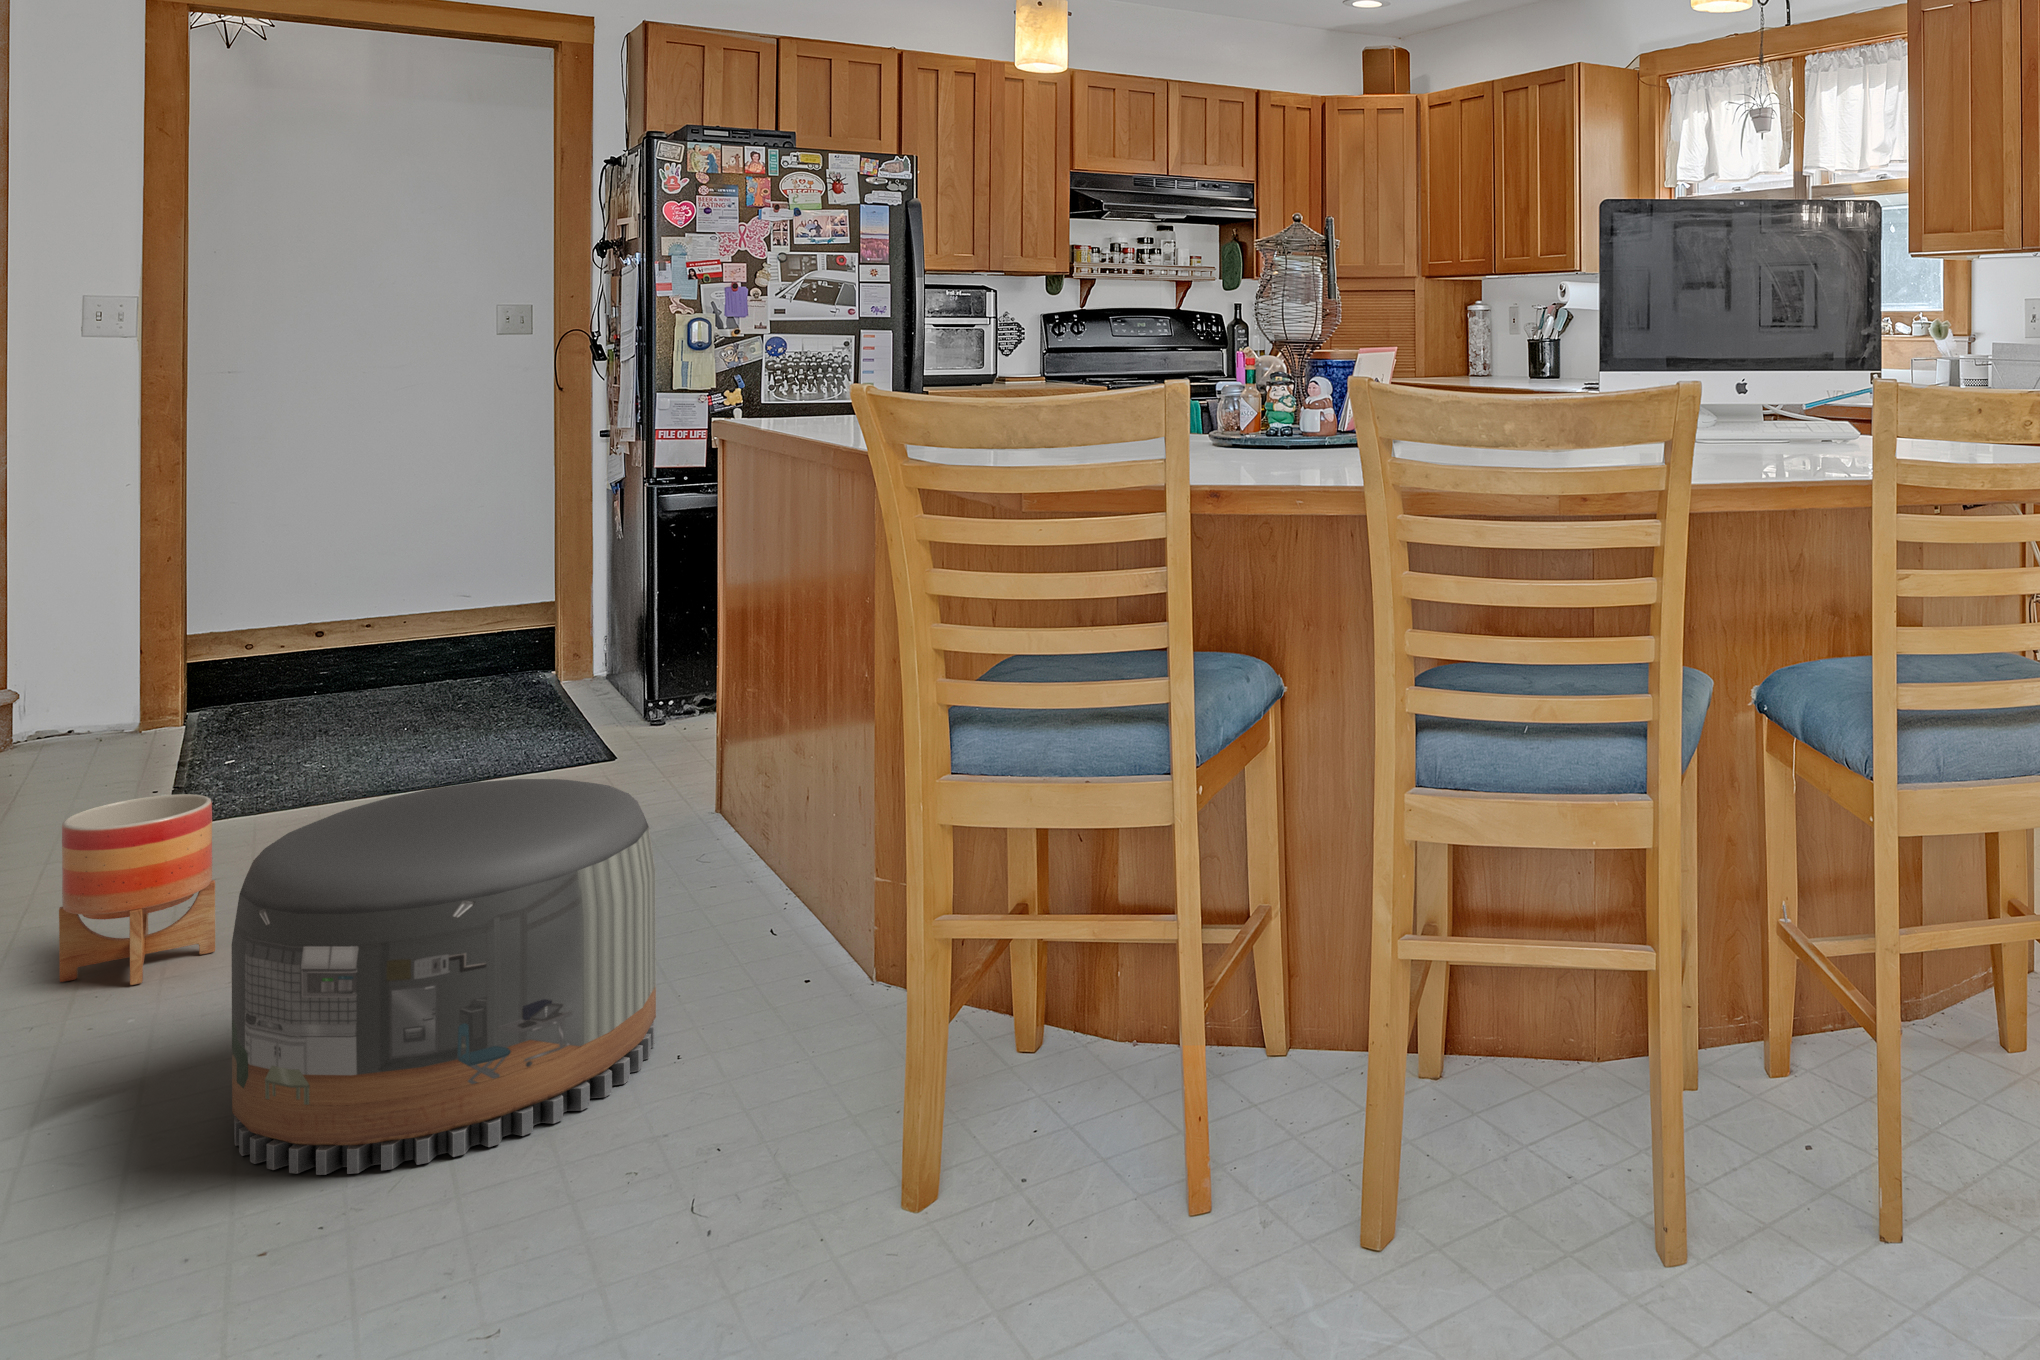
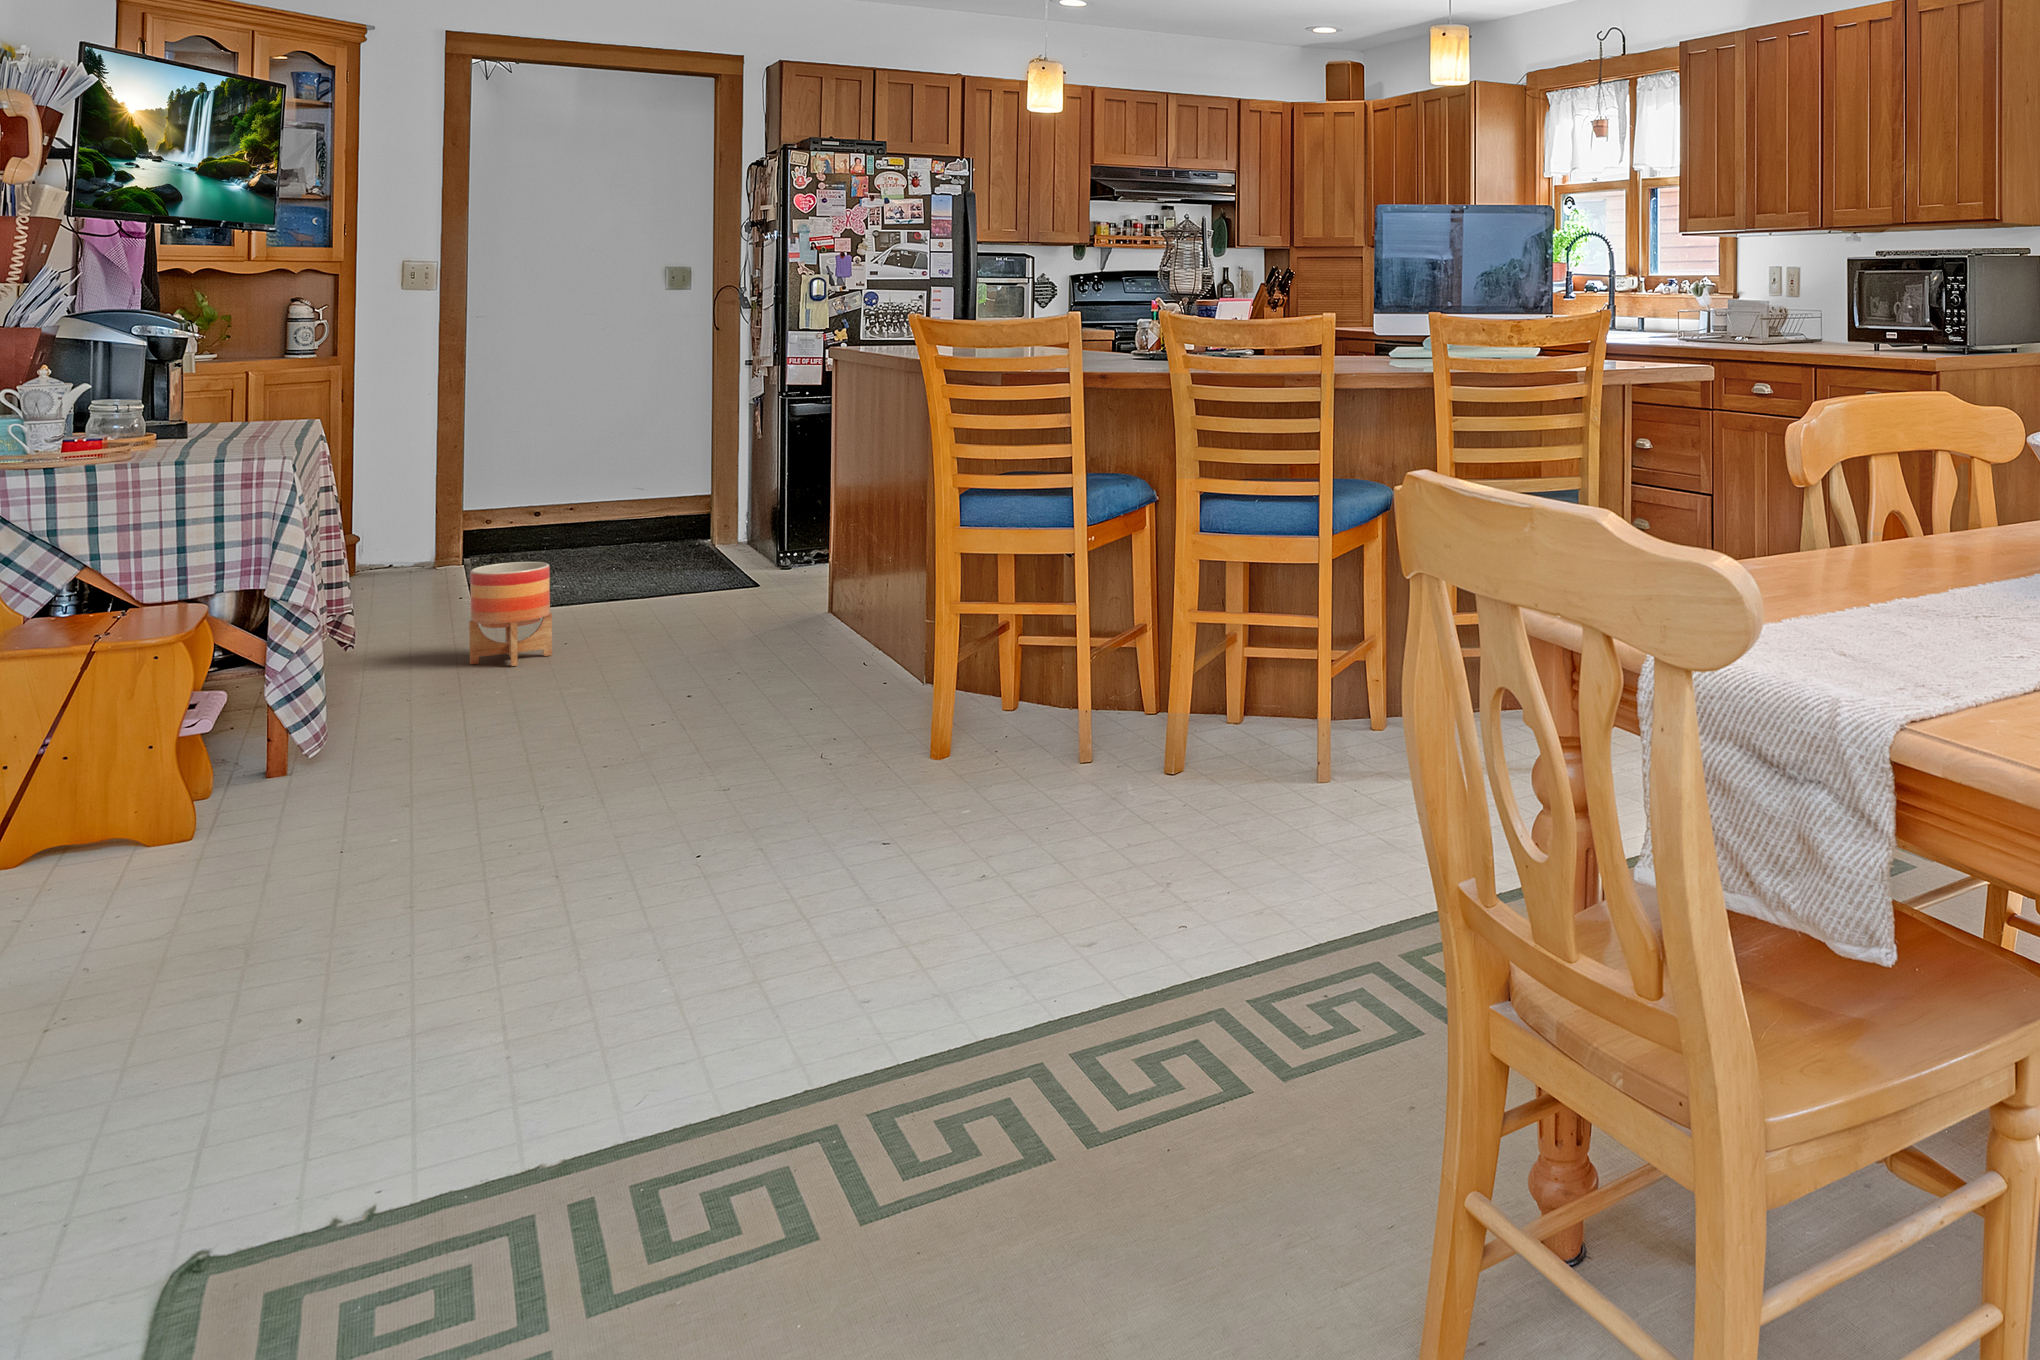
pouf: present [232,779,656,1175] -> none [599,541,819,727]

